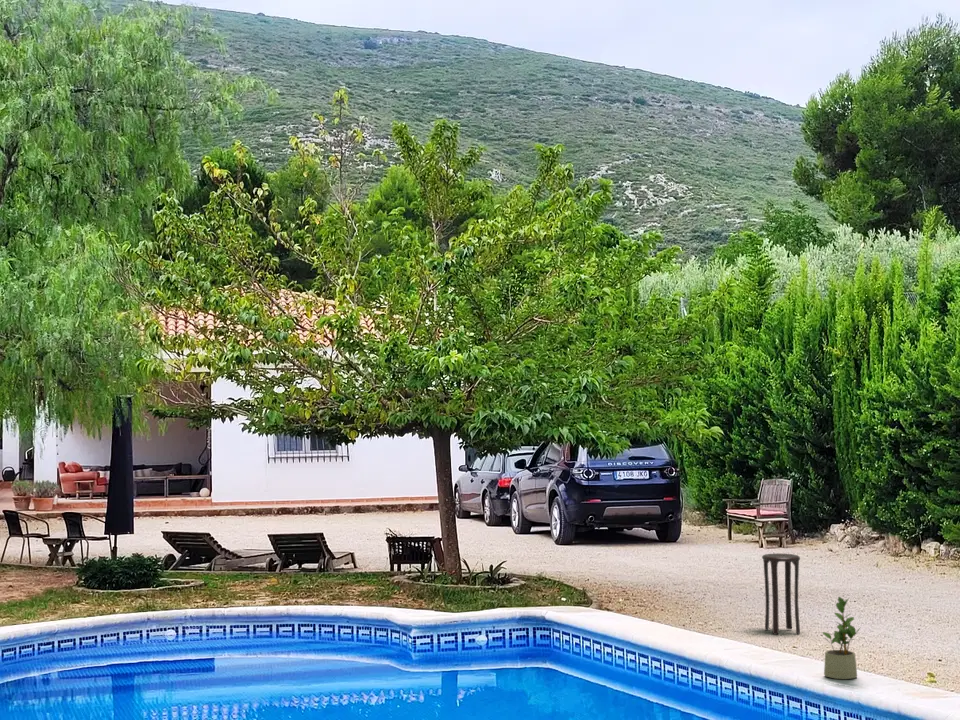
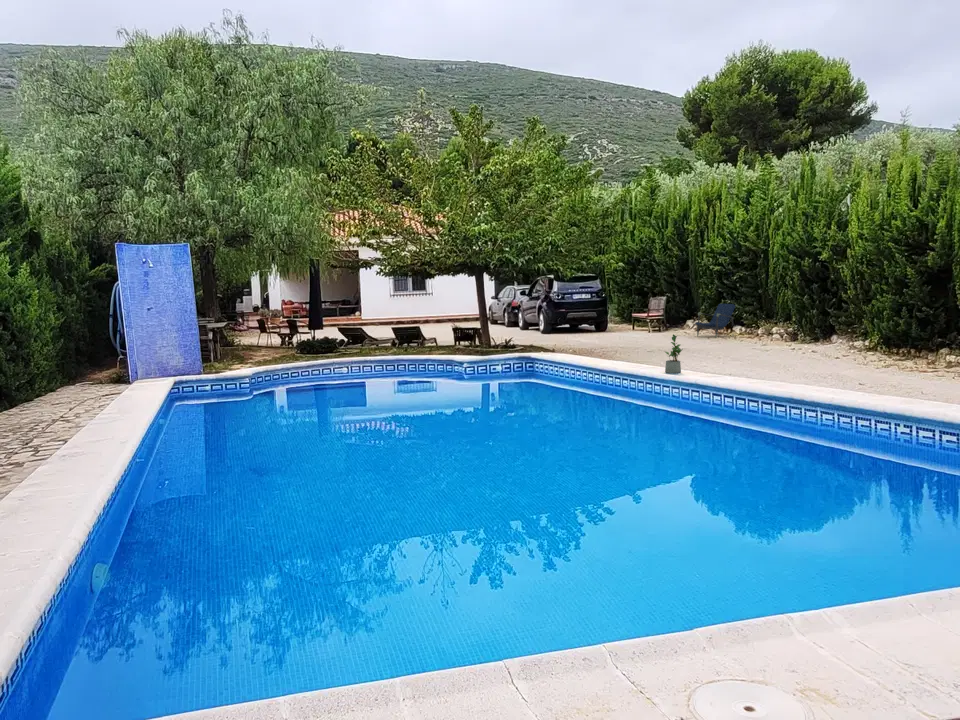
lounge chair: none [853,497,928,565] -> present [695,304,735,337]
stool: present [762,553,800,635] -> none [641,324,661,364]

